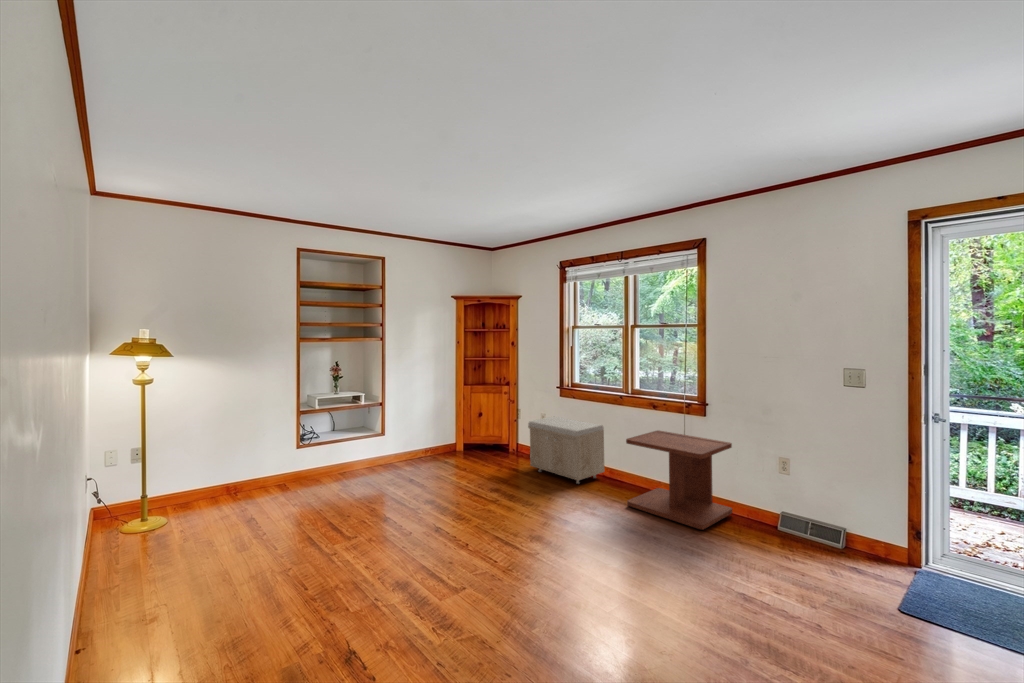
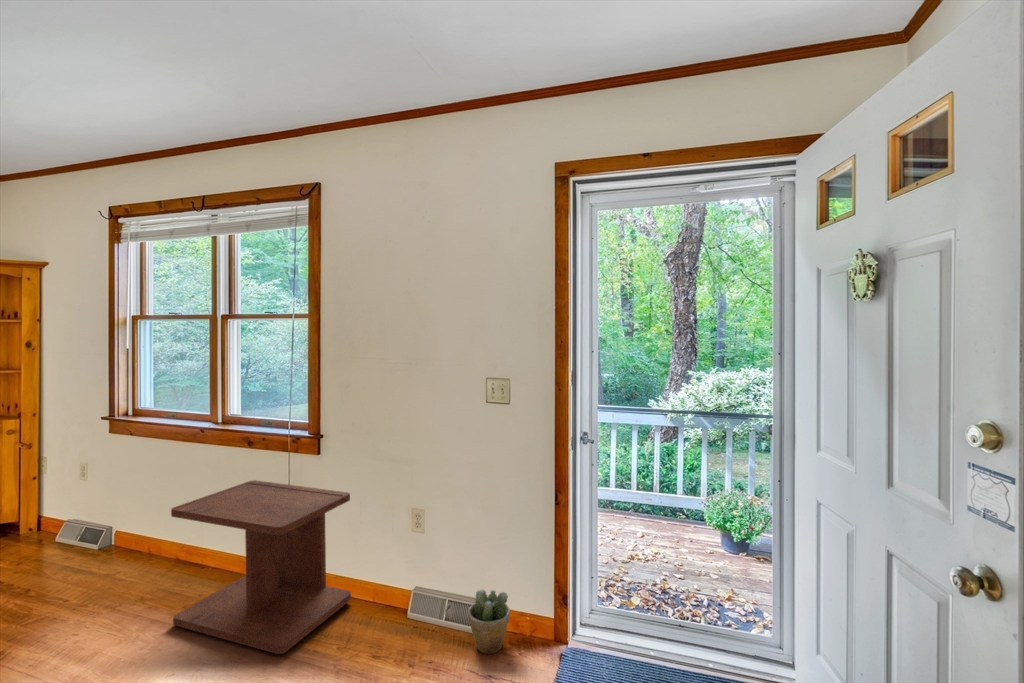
storage bench: present [528,416,605,484] -> none [21,467,175,588]
potted plant: none [833,515,869,559] -> present [468,590,510,654]

